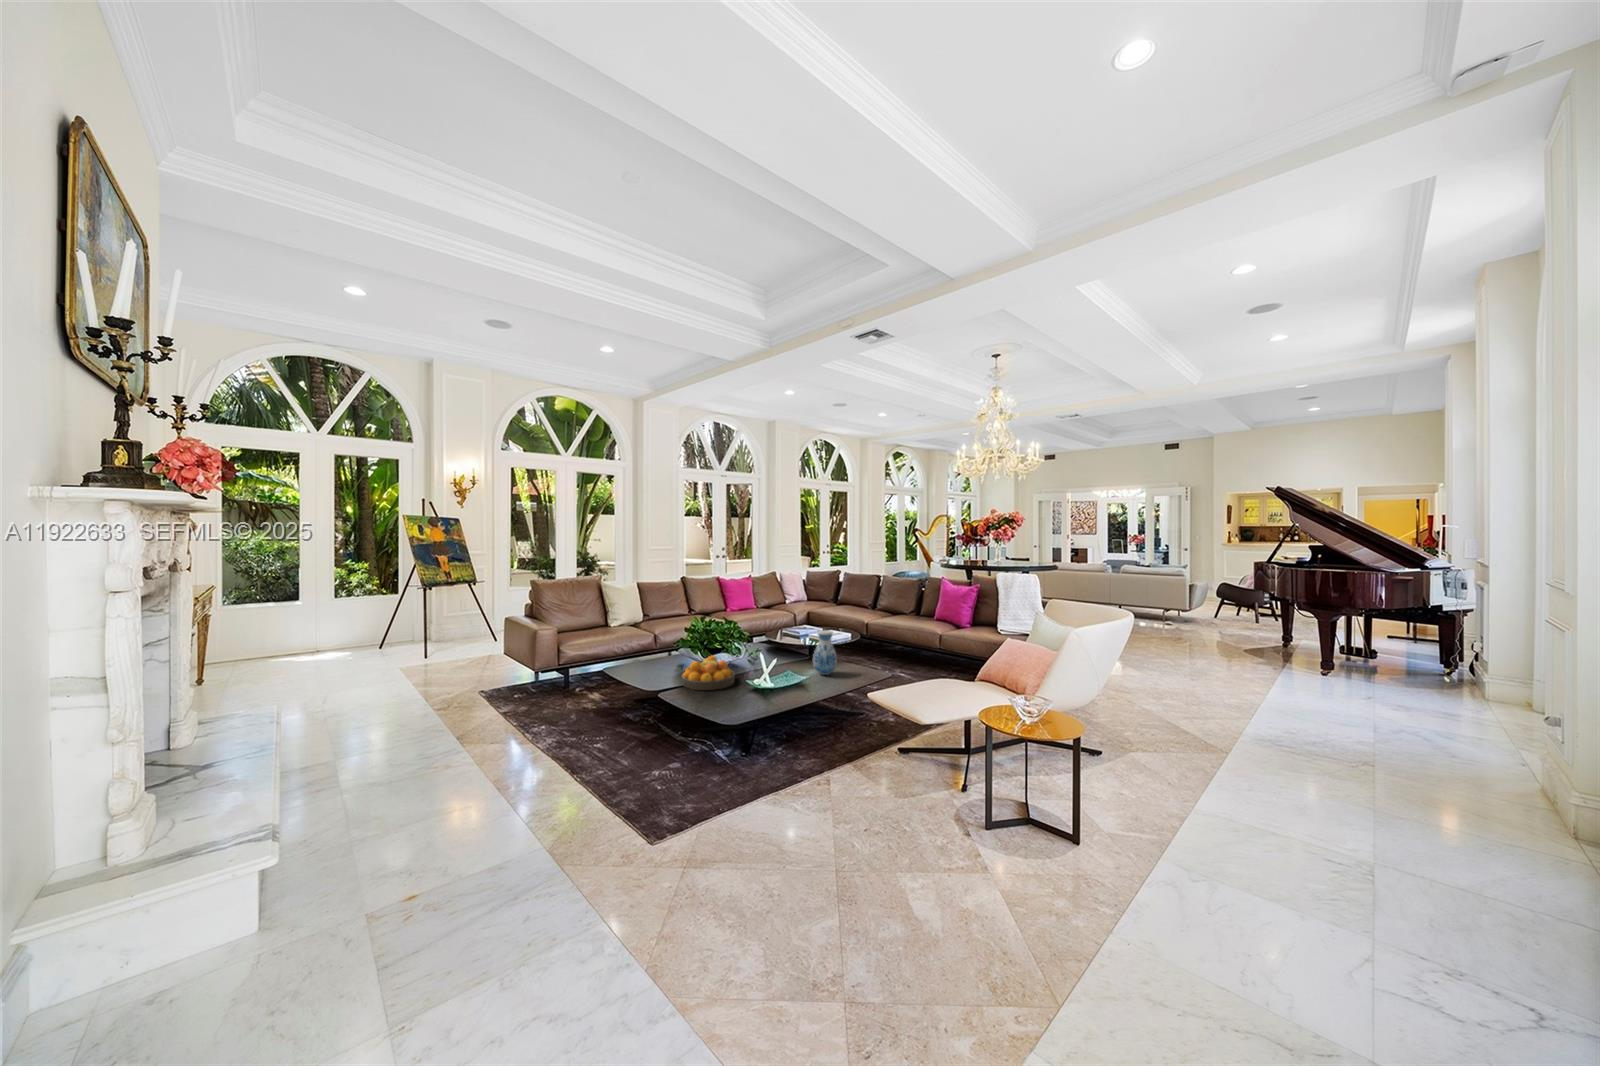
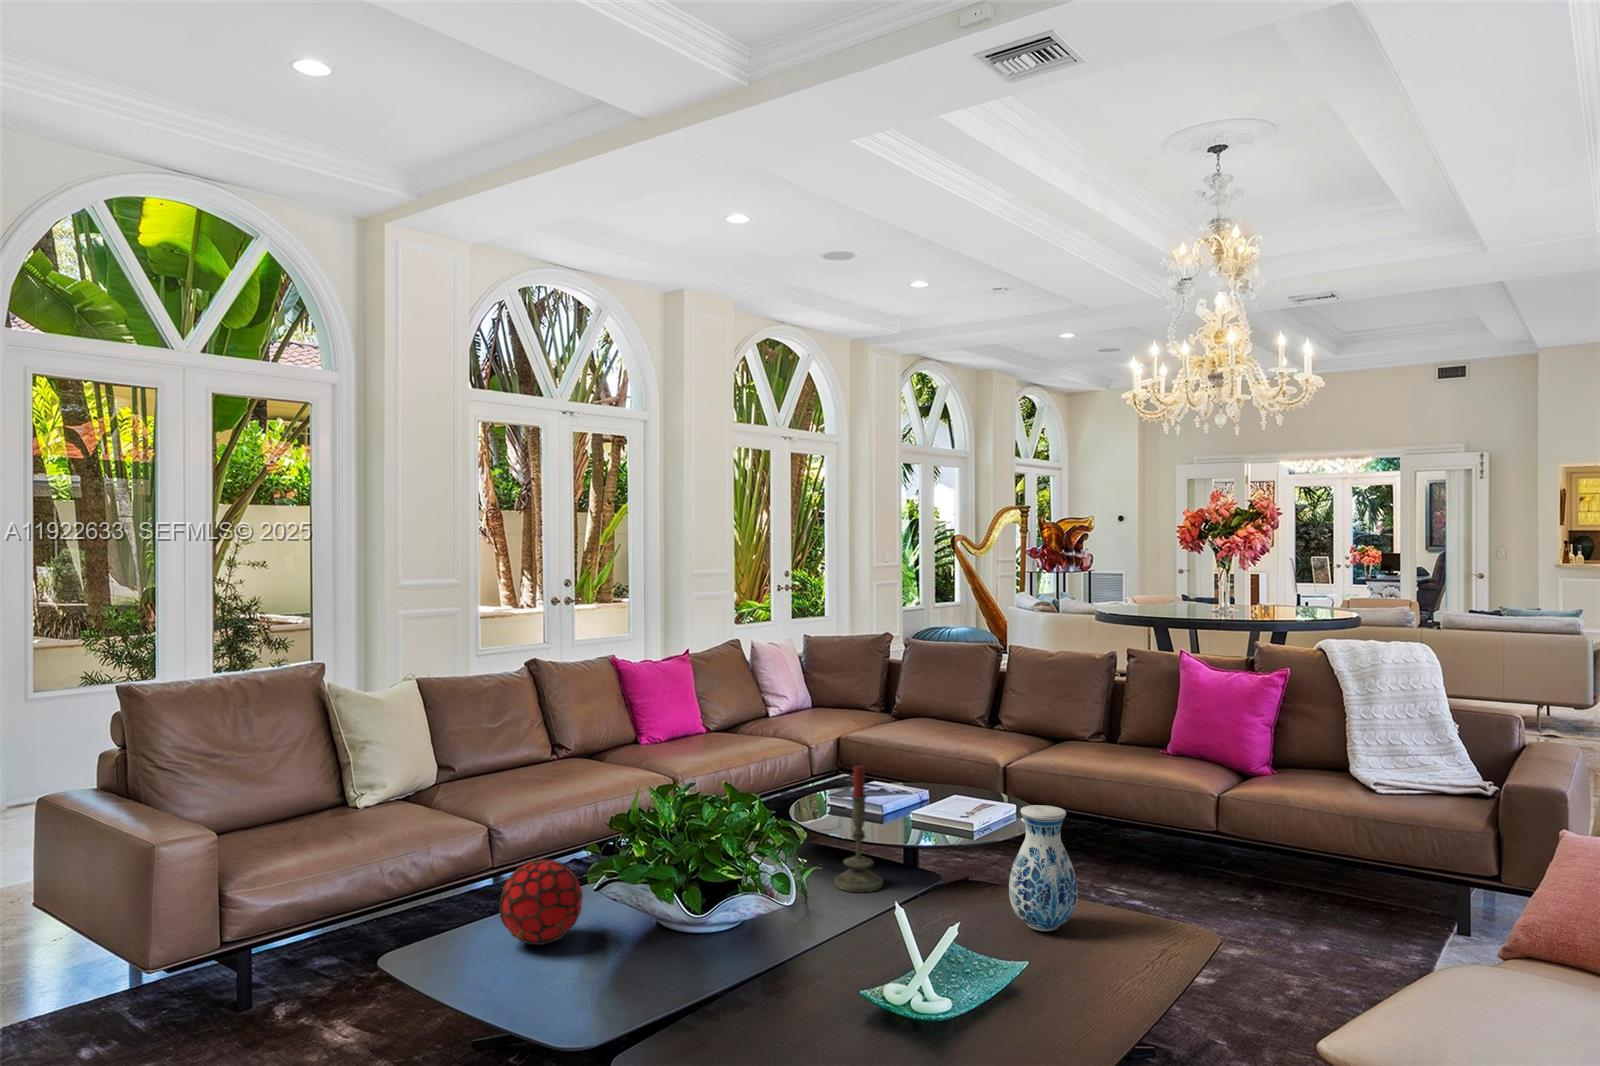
candle: none [765,614,783,661] -> present [835,765,883,893]
decorative orb: none [639,641,668,669] -> present [500,859,583,945]
fruit bowl: present [682,656,735,690] -> none [667,900,825,1019]

